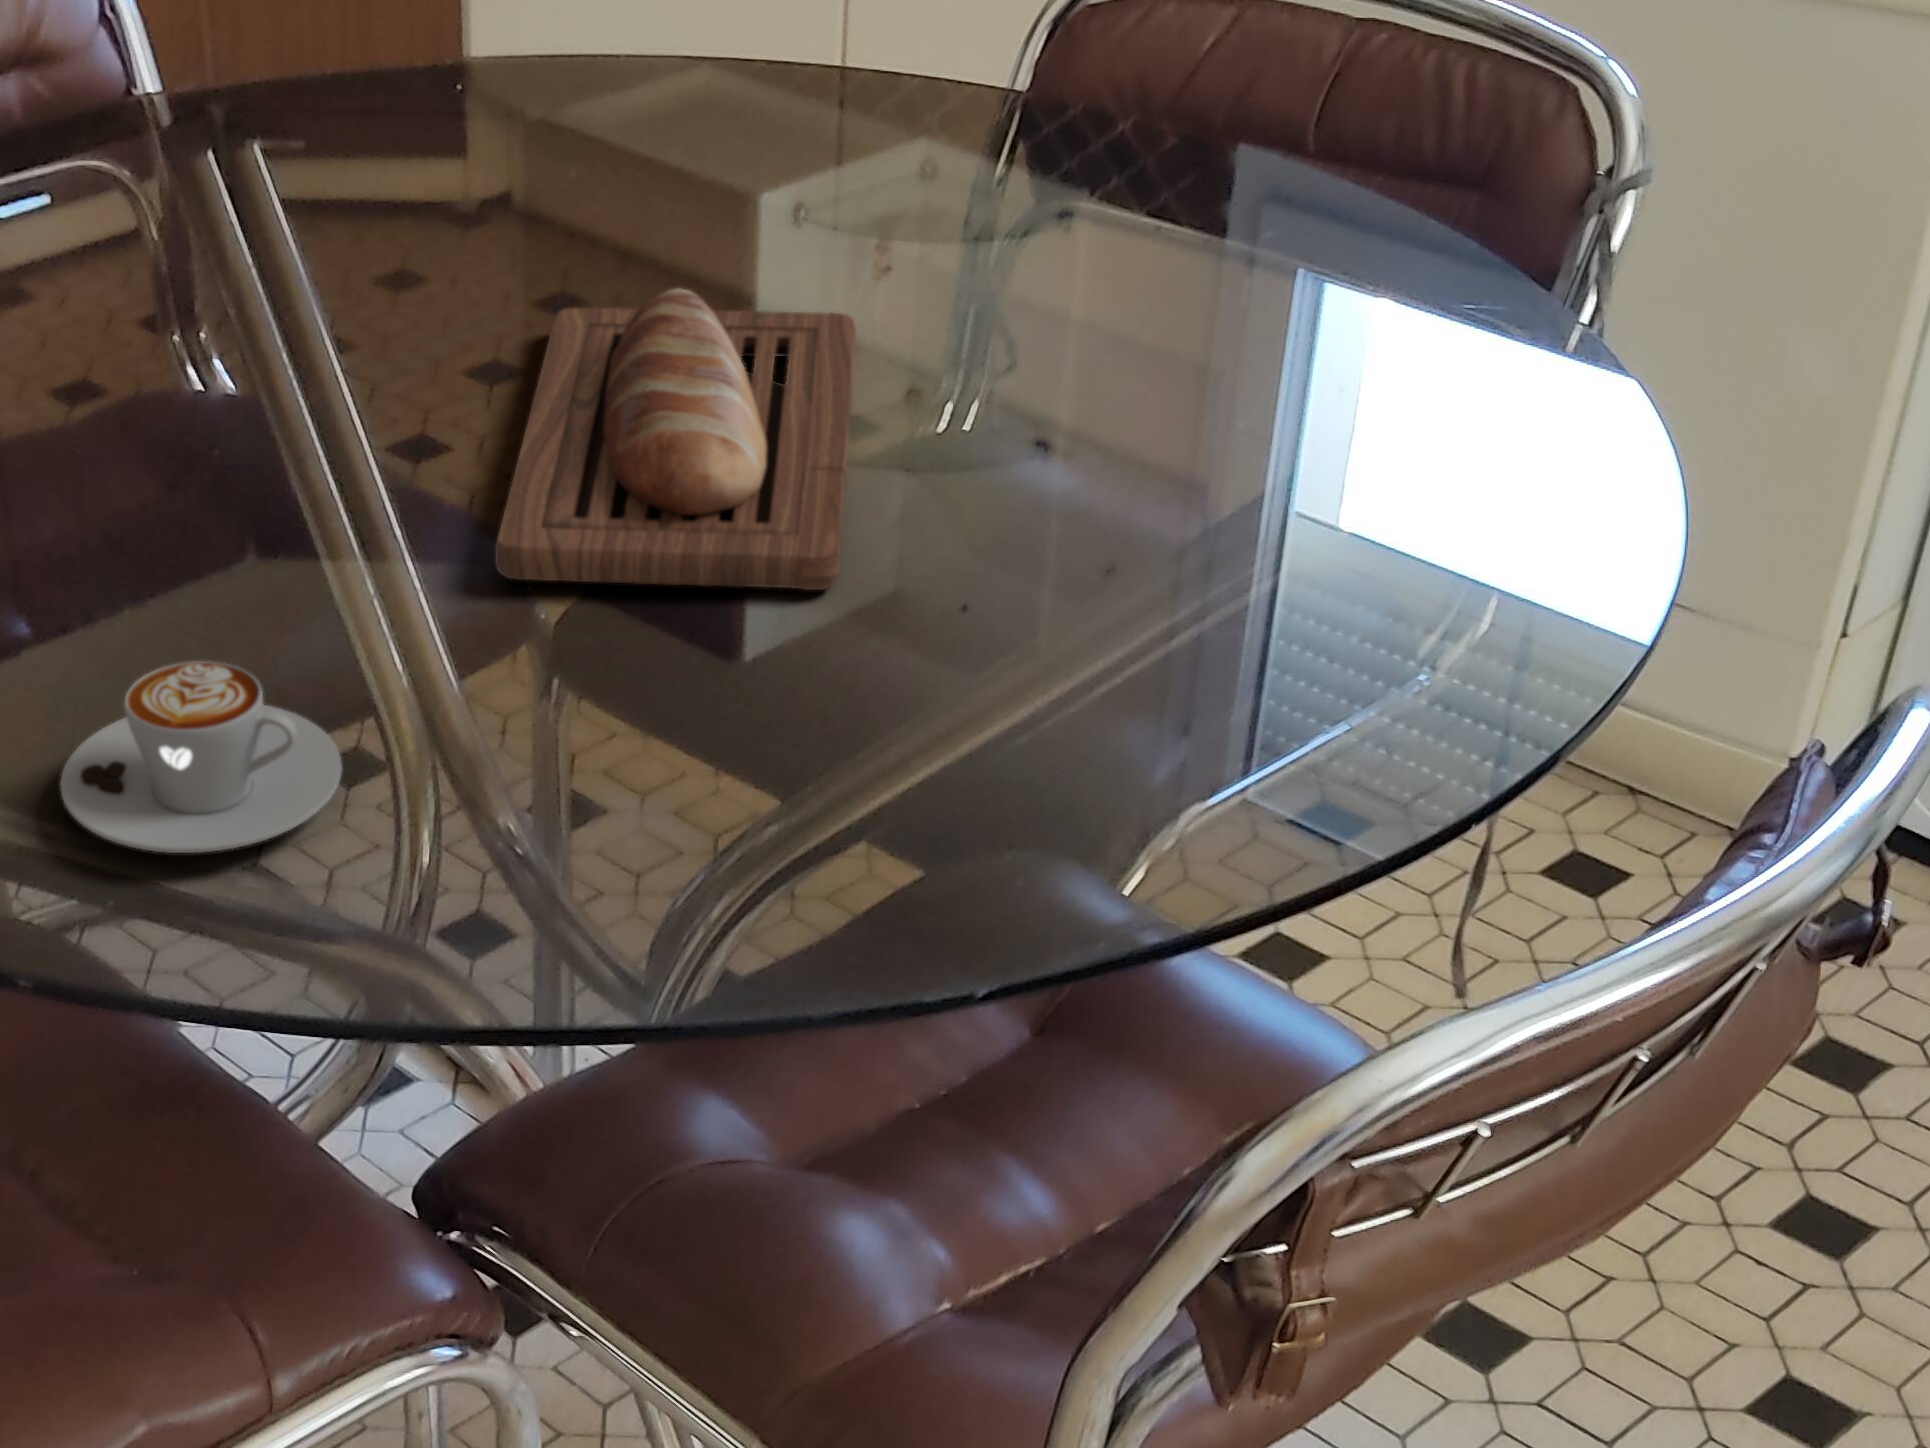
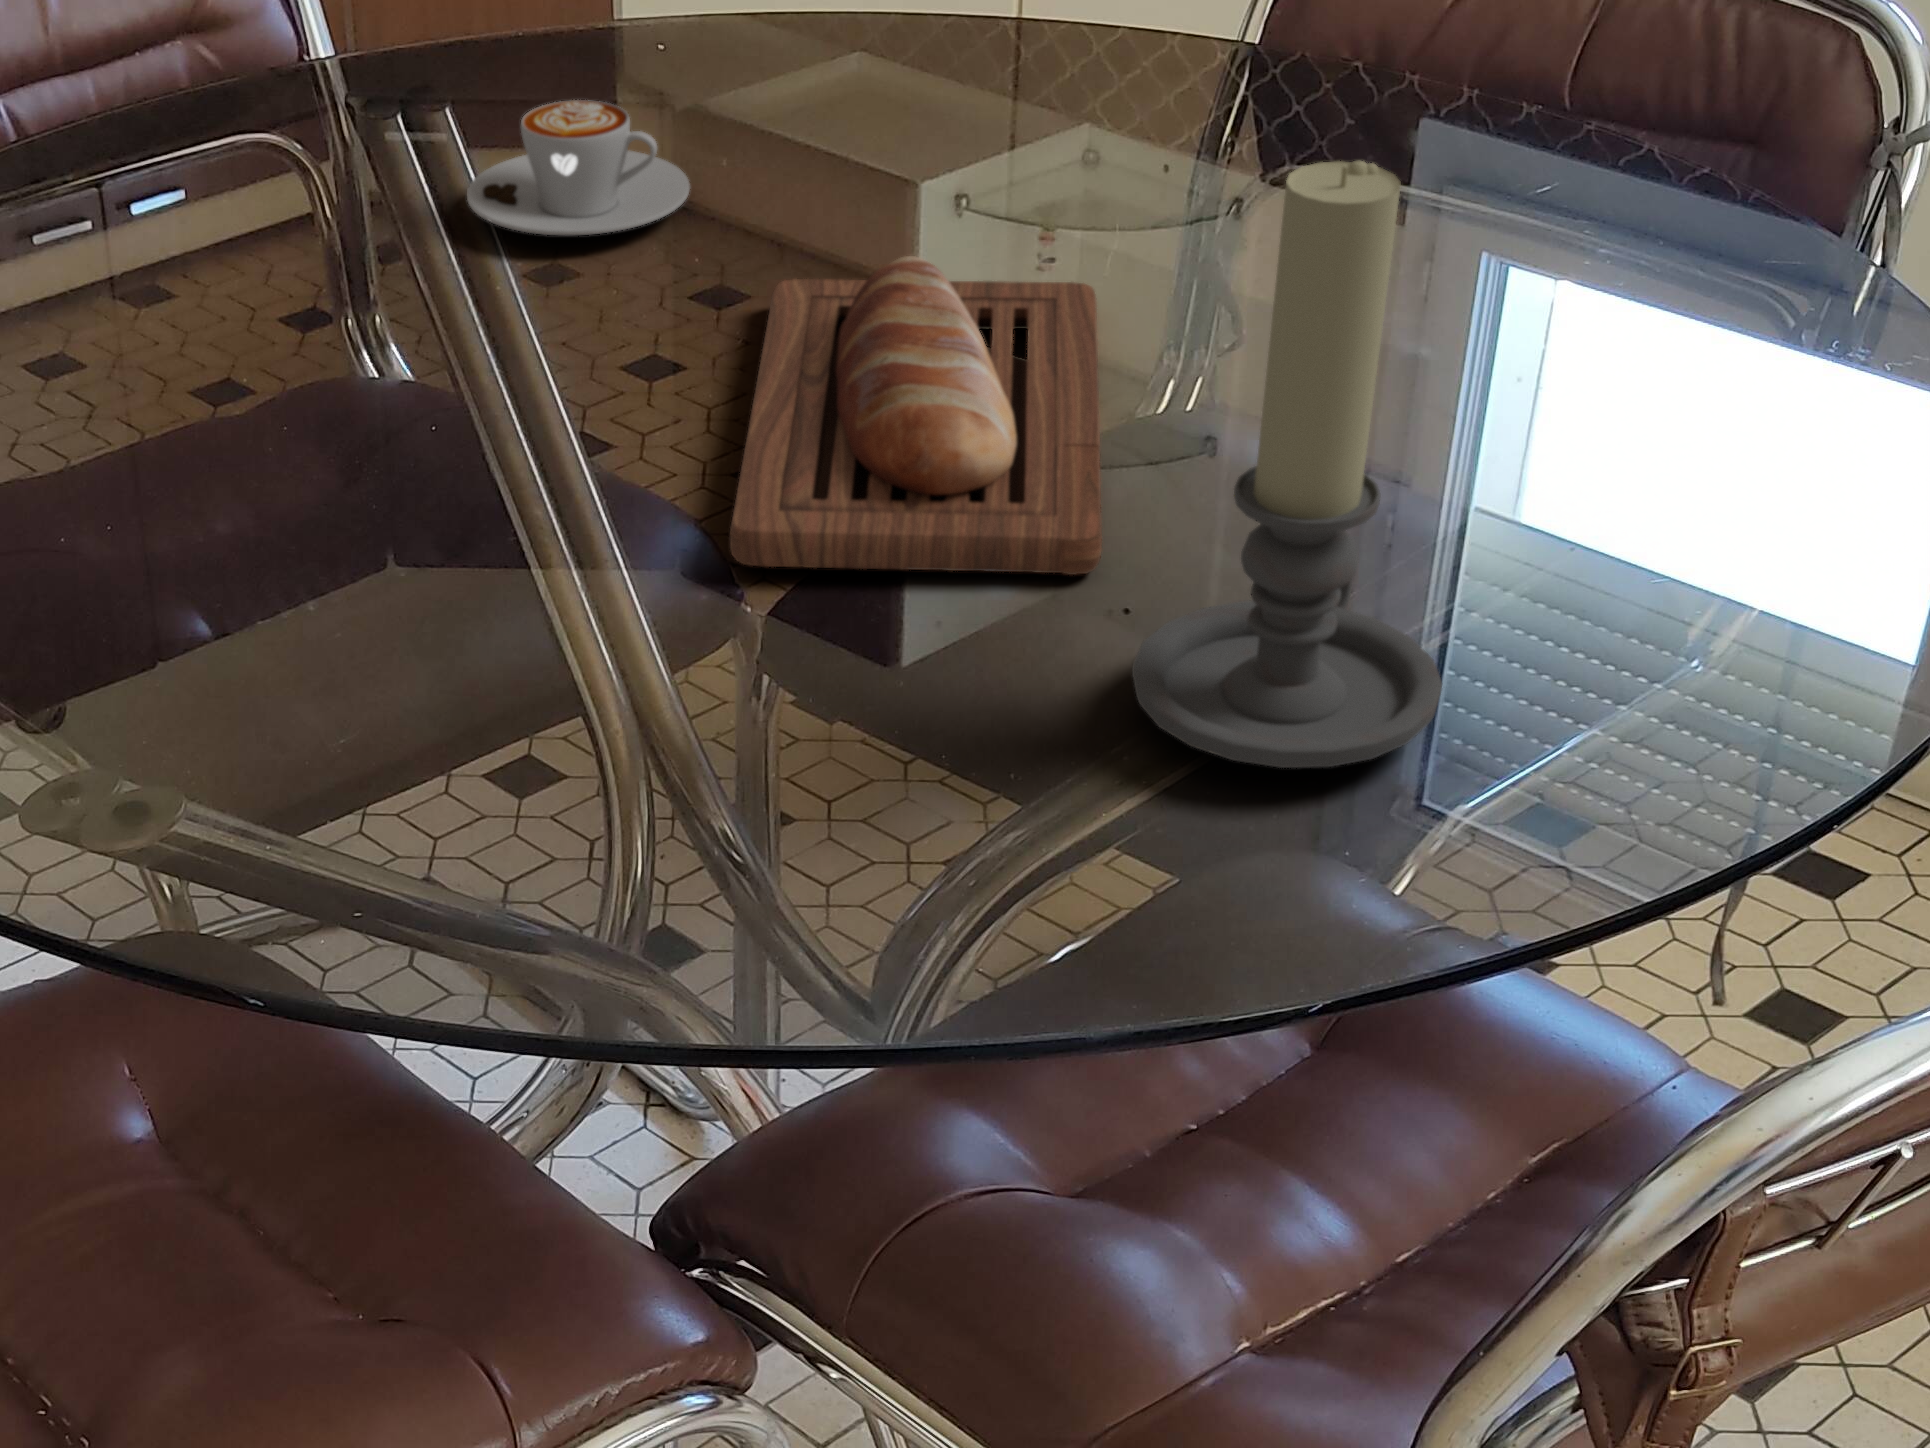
candle holder: none [855,218,1140,773] -> present [1132,161,1442,768]
coffee cup: present [60,661,342,853] -> present [467,100,690,235]

